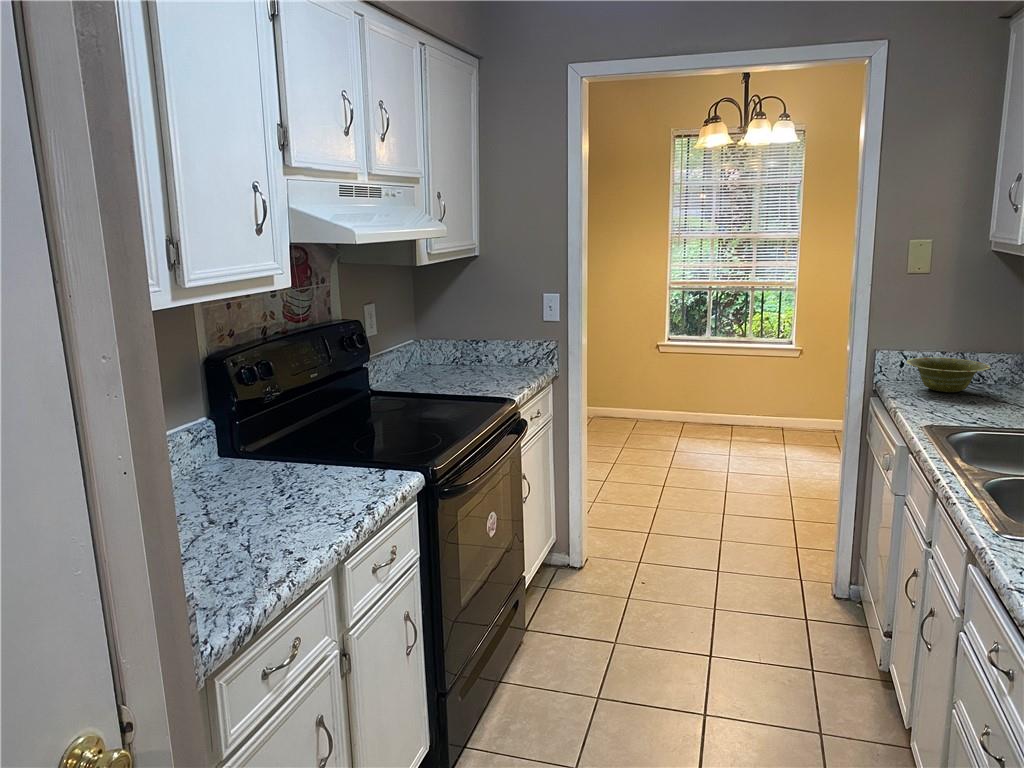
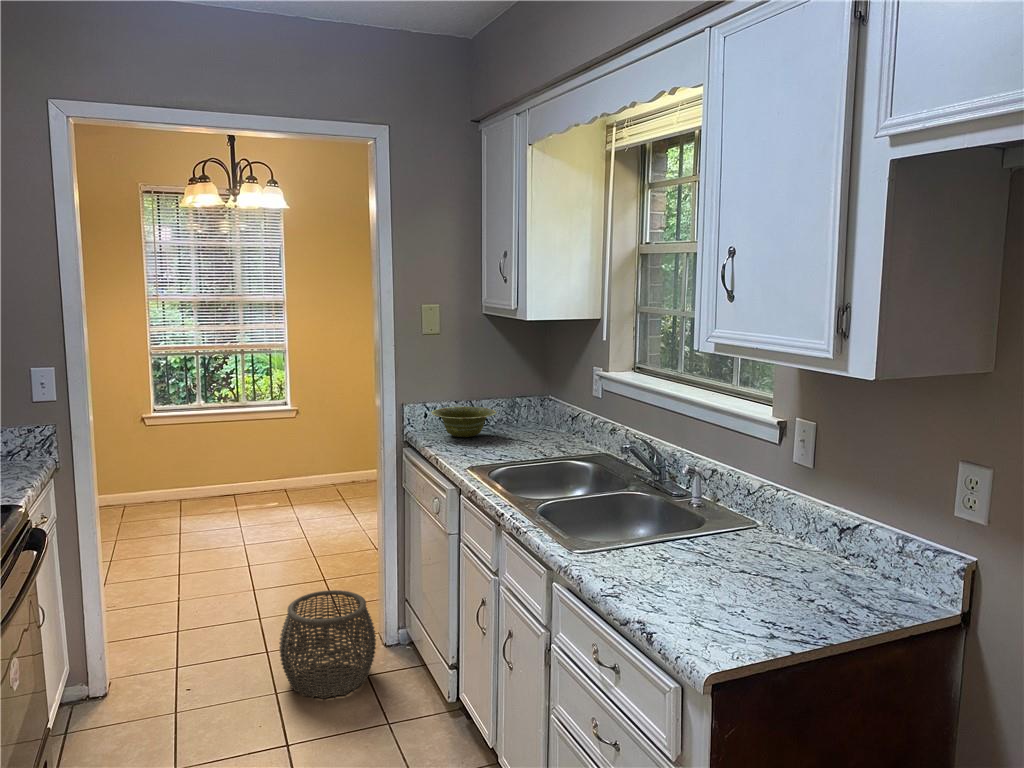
woven basket: none [721,525,819,629] -> present [279,590,376,698]

